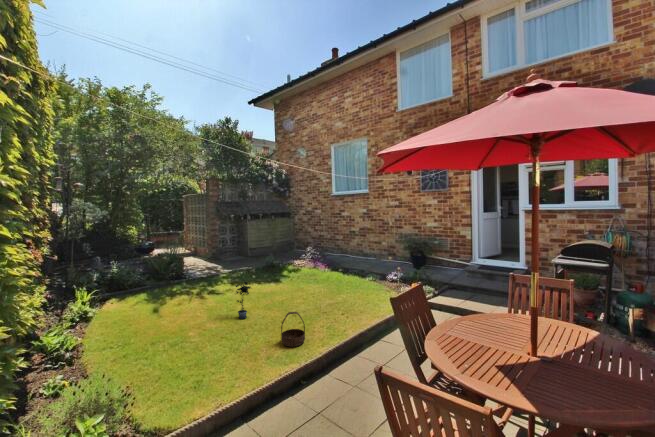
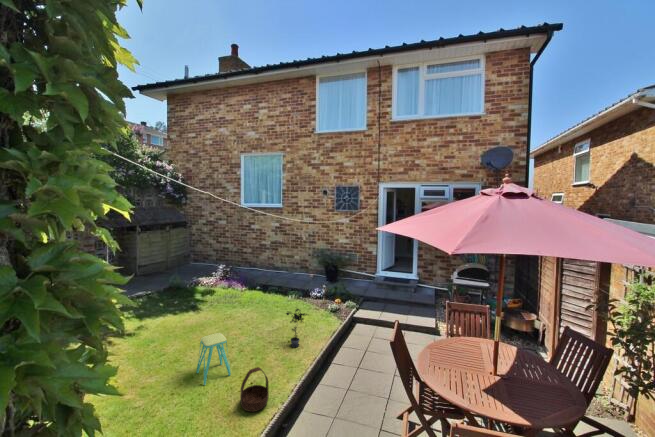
potted plant: present [235,280,251,319] -> present [286,309,307,347]
stool: none [262,288,286,326] -> present [196,333,231,385]

